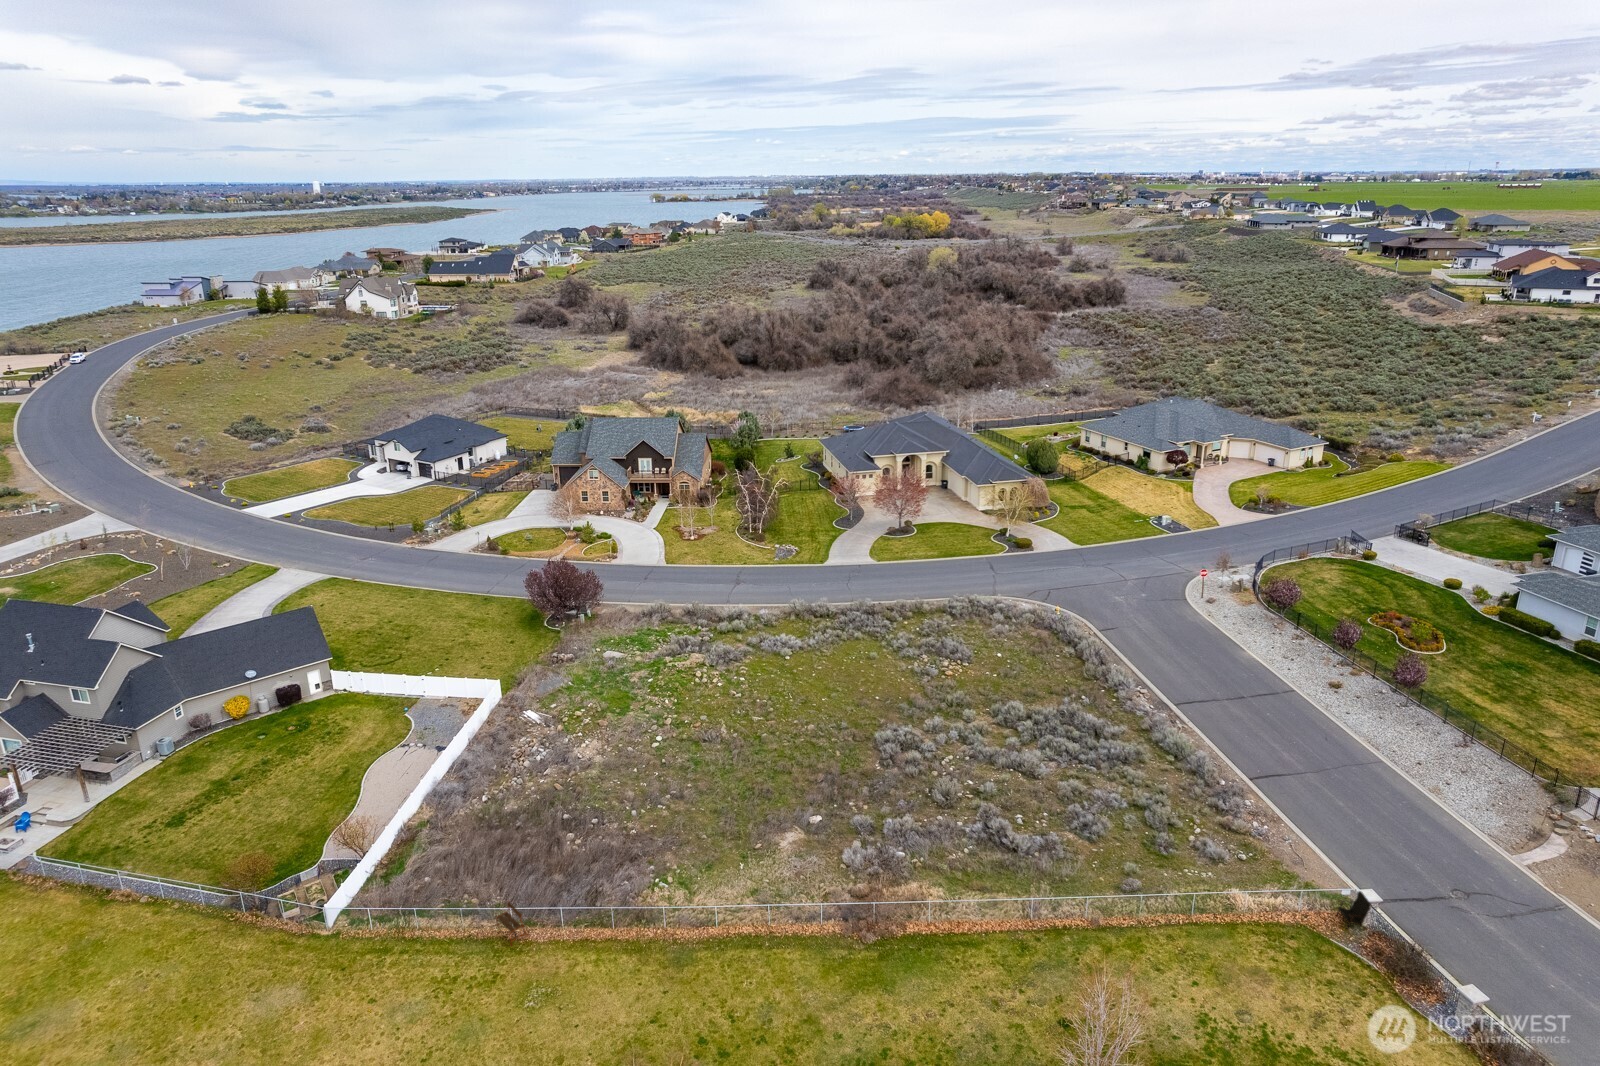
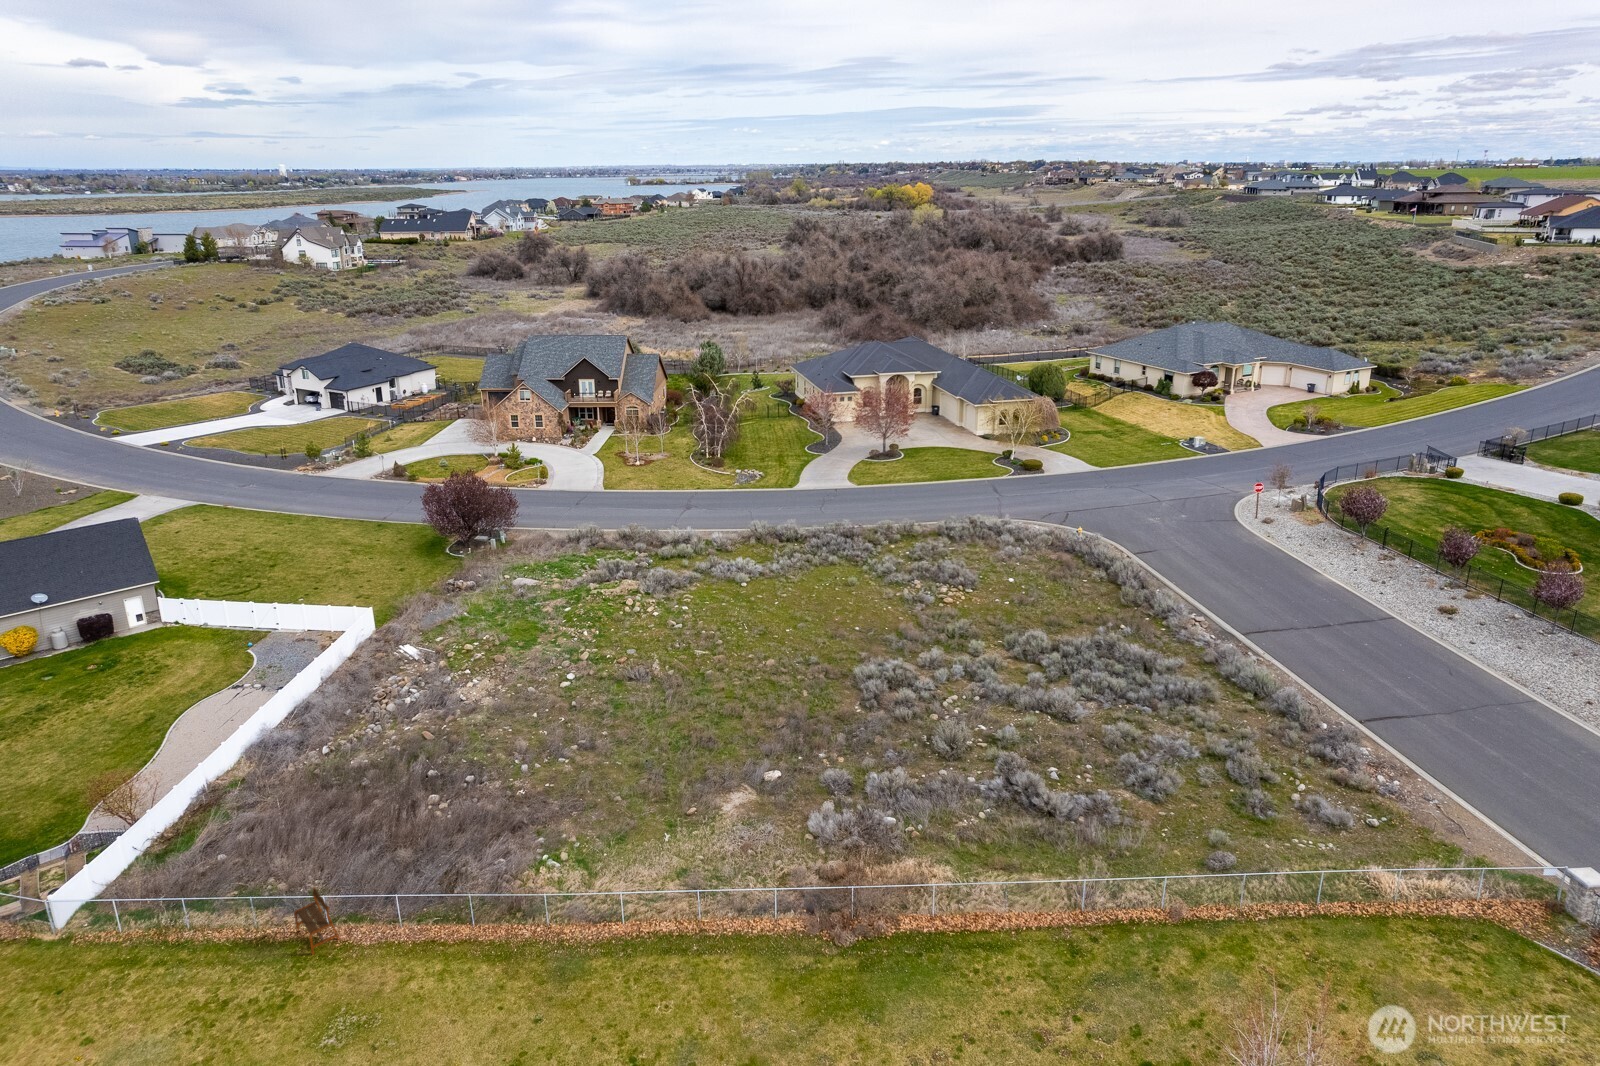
lounge chair: present [1338,891,1371,928] -> none [1528,865,1589,921]

